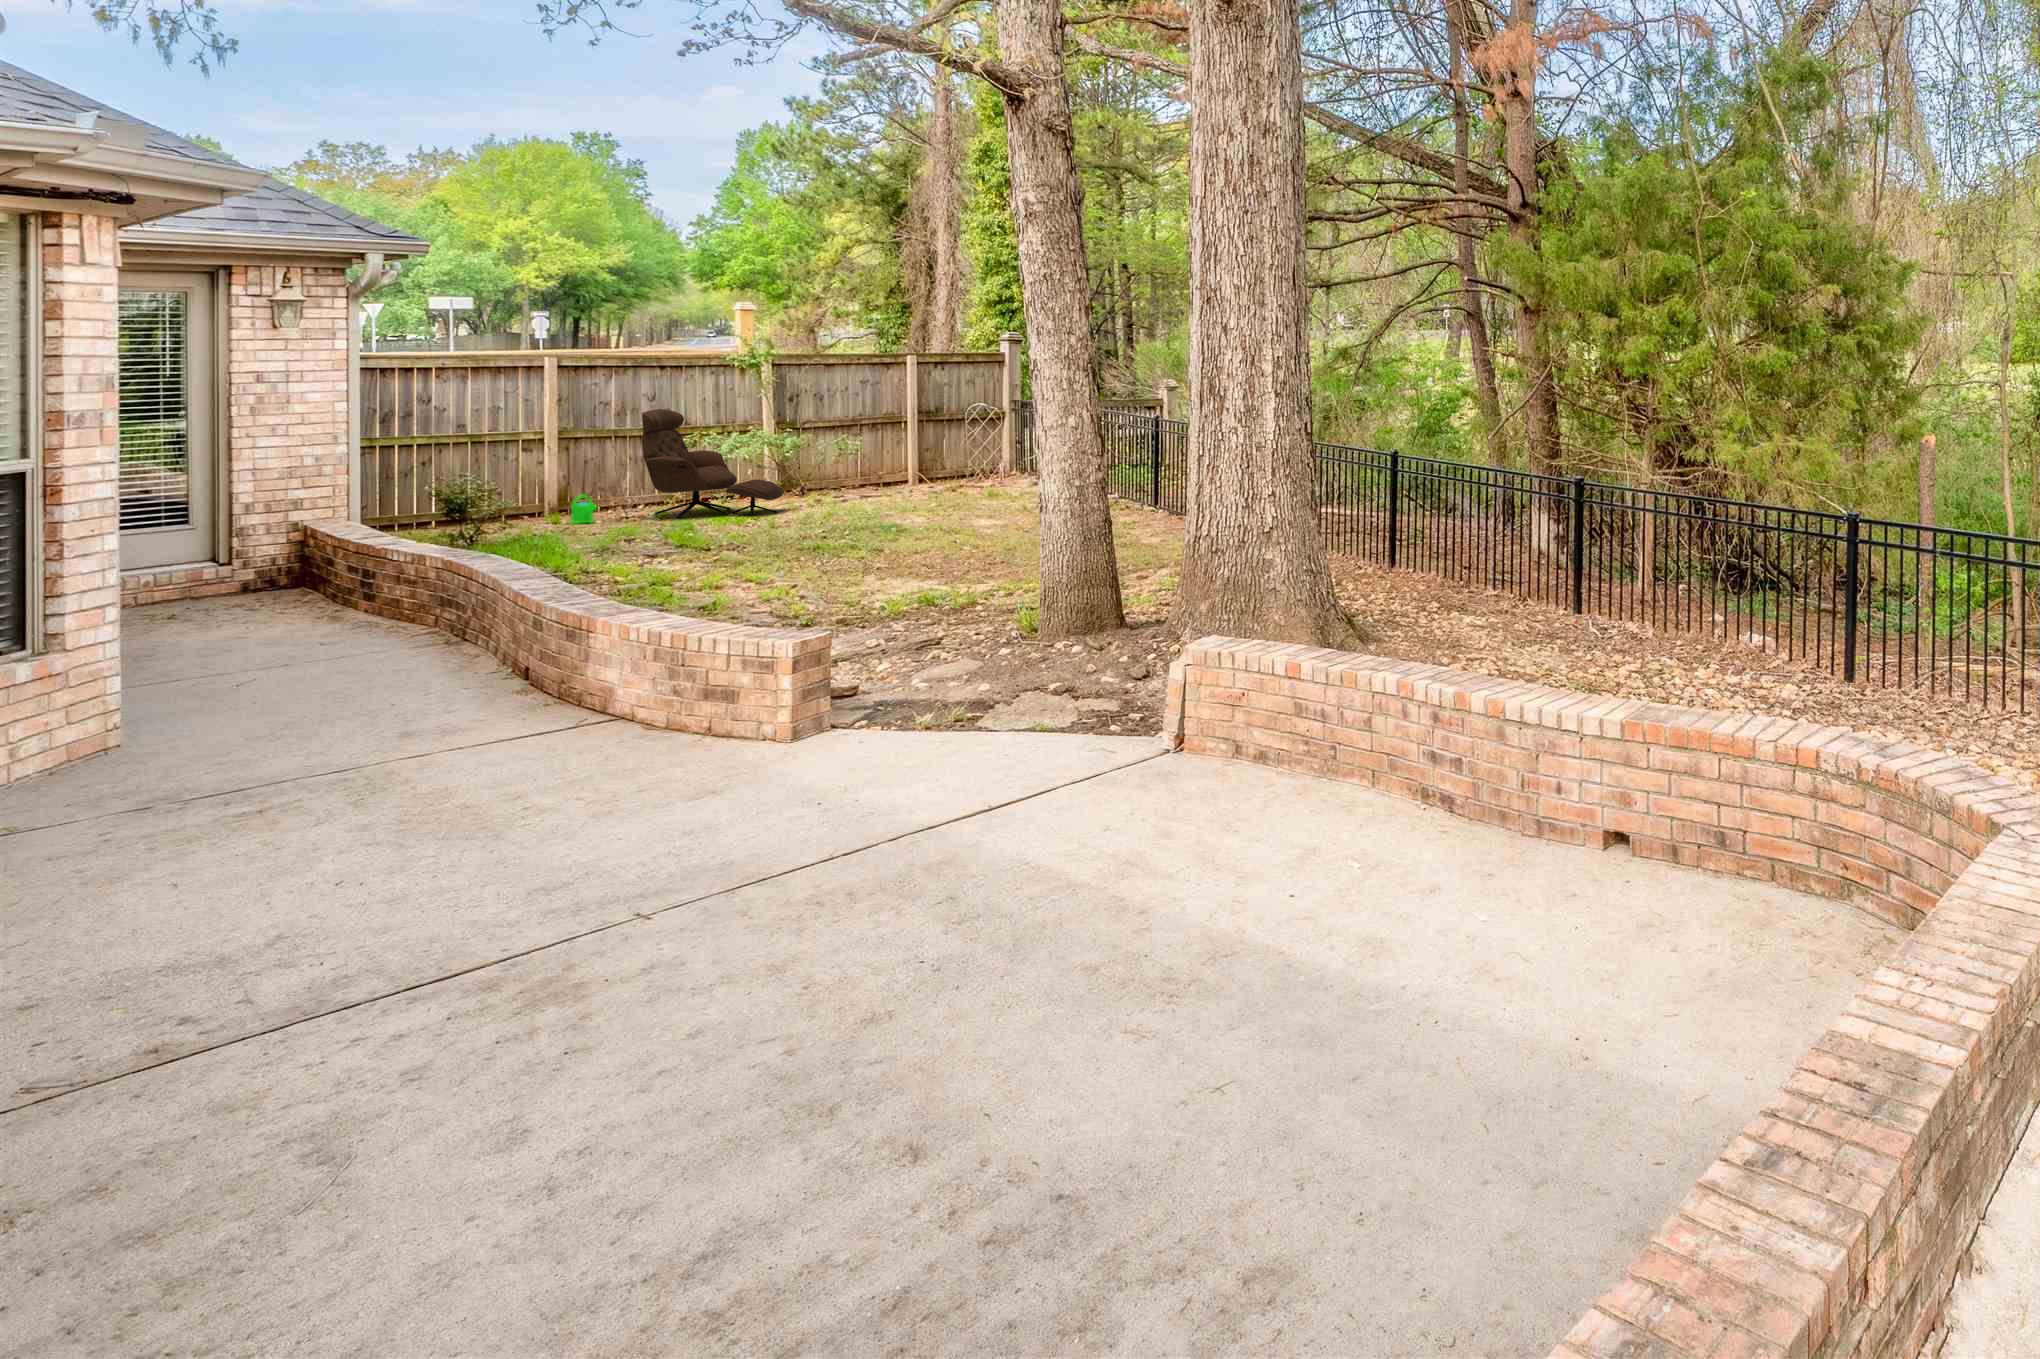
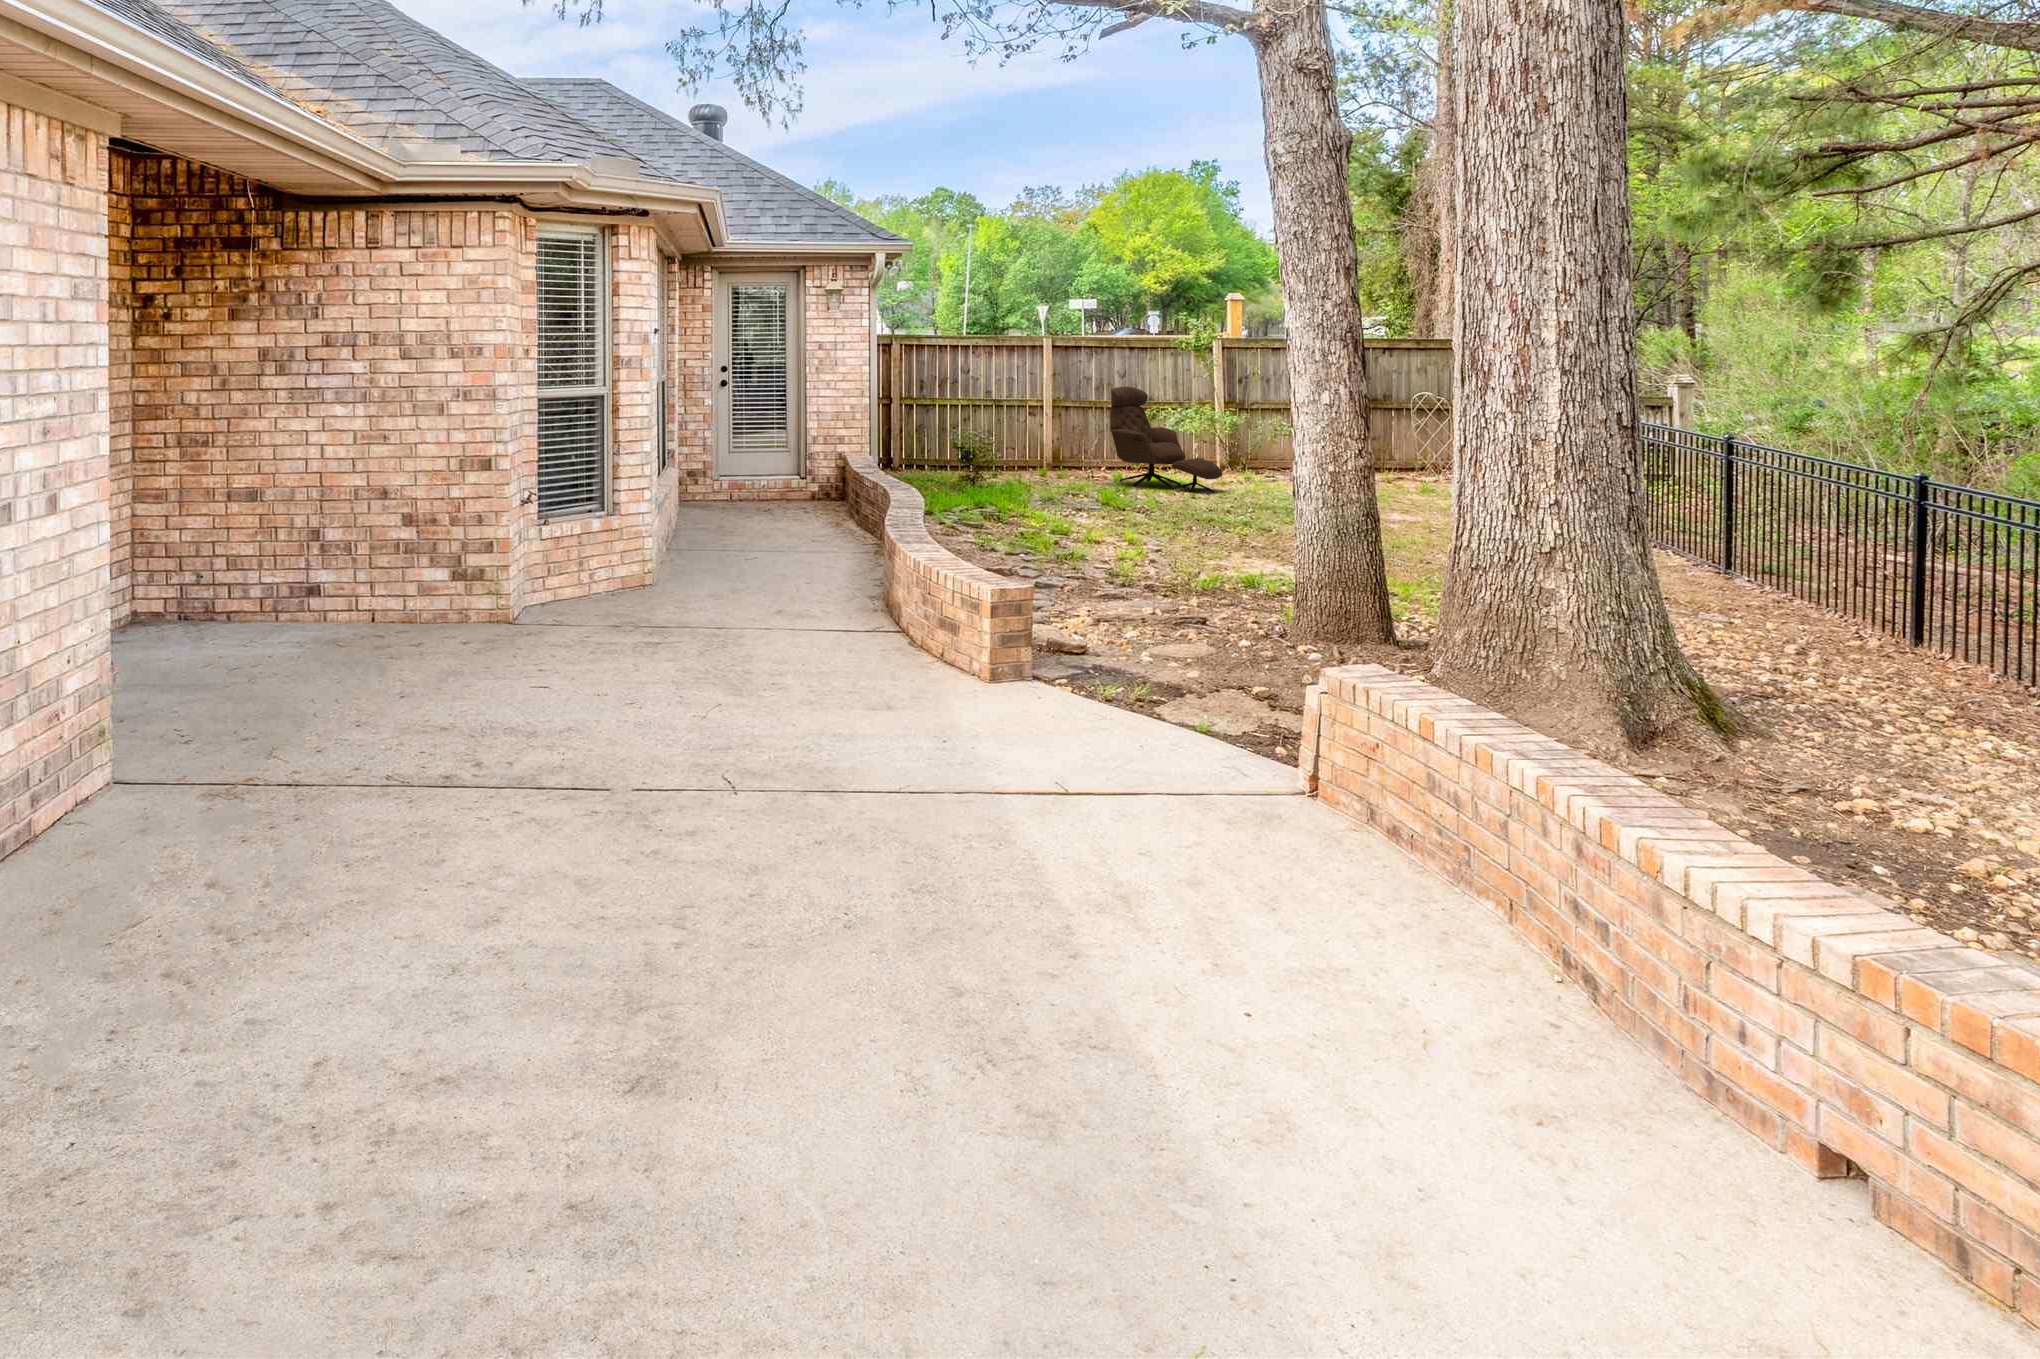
watering can: present [571,495,596,524] -> none [1056,456,1075,481]

